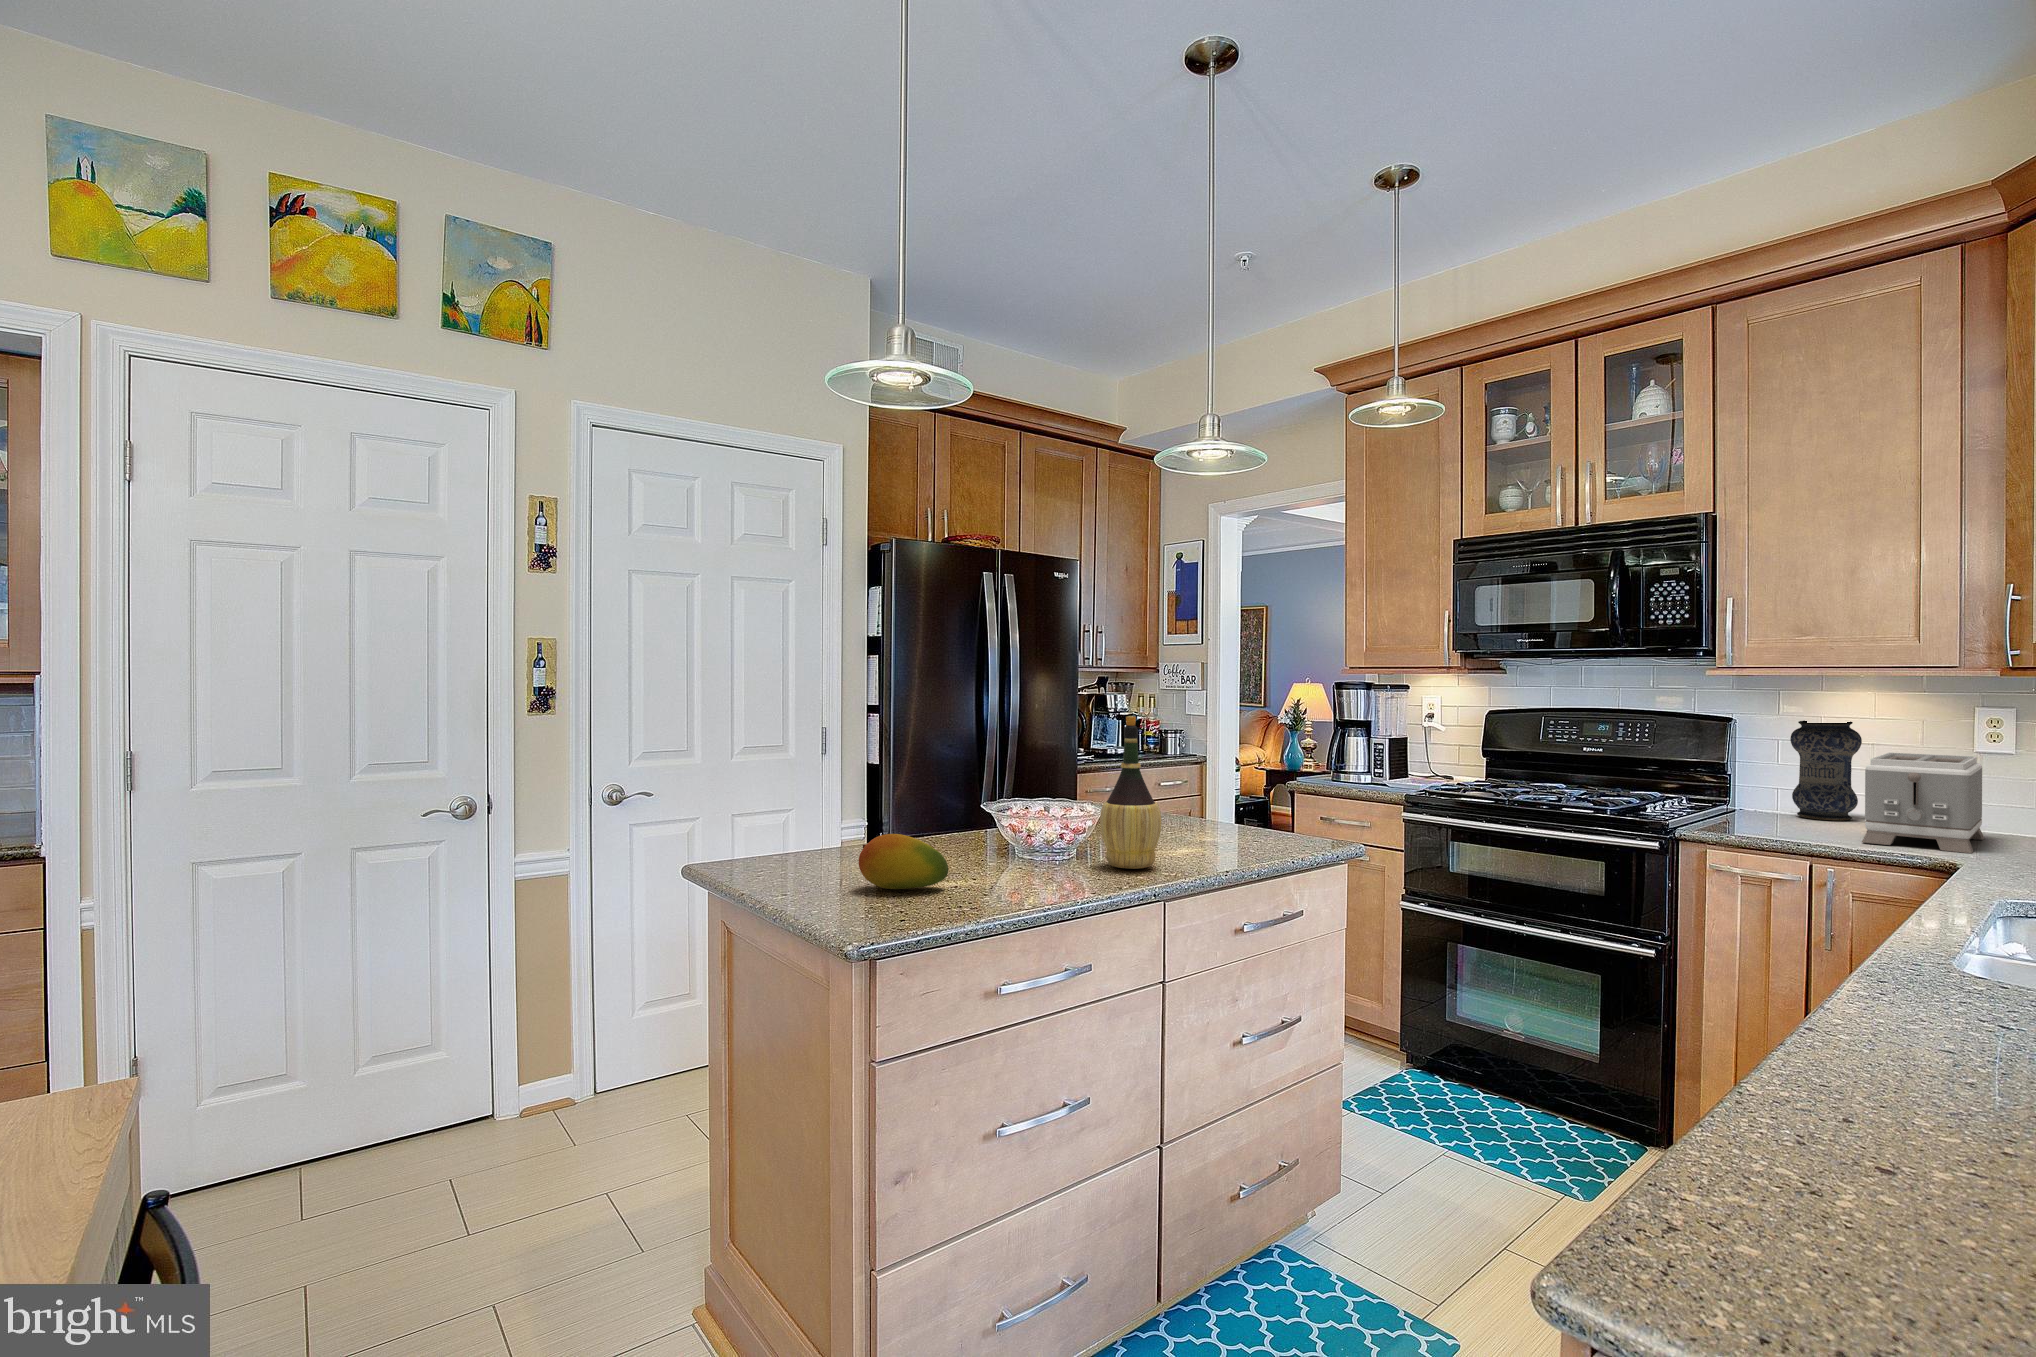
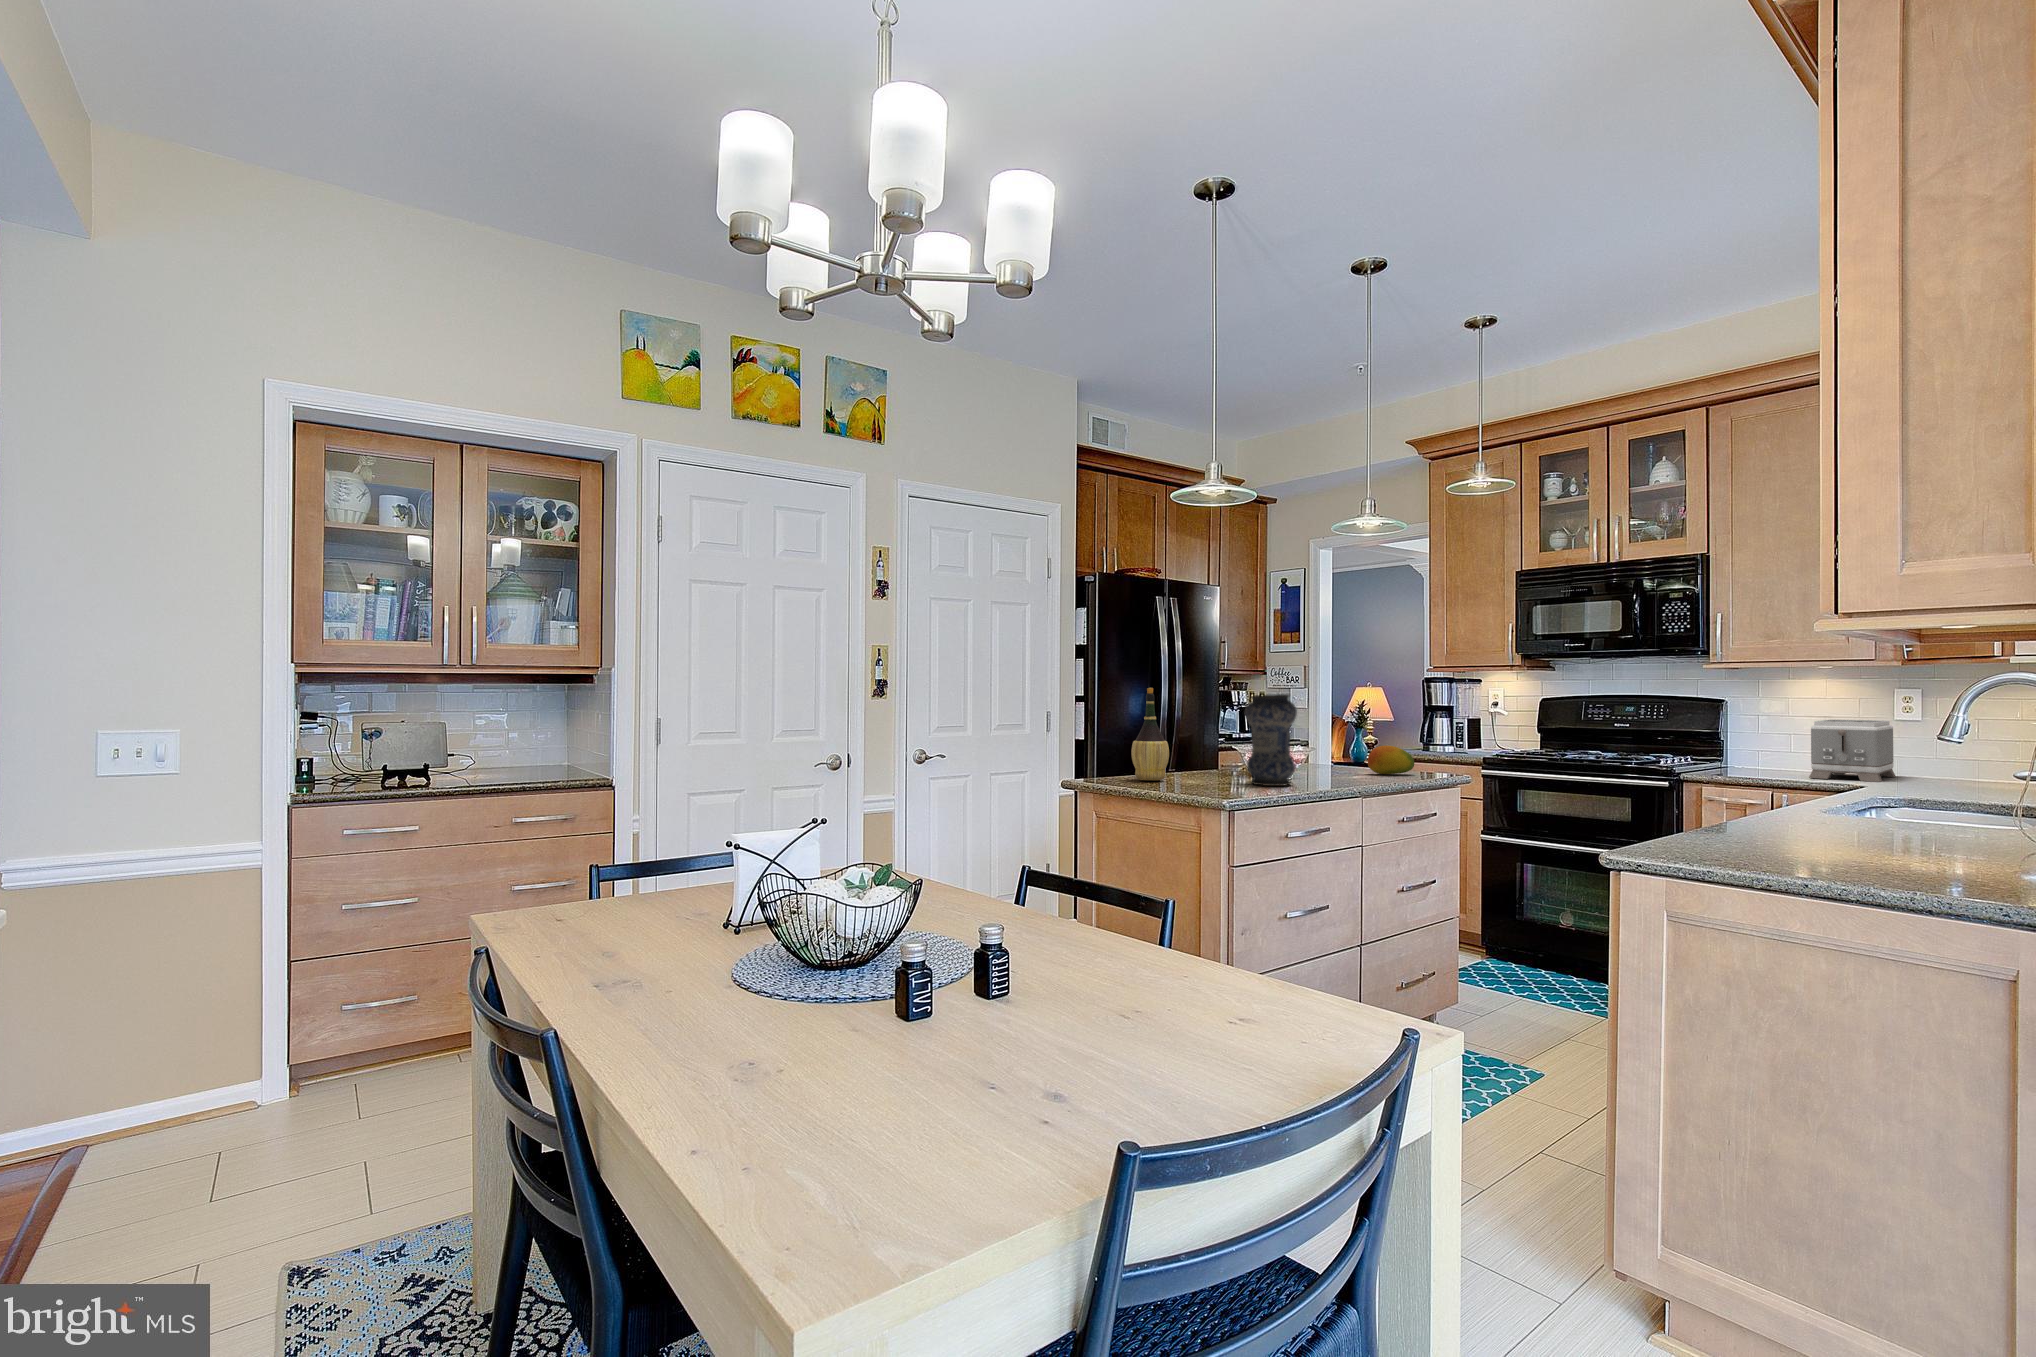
wine bottle: present [1100,716,1161,869] -> present [1131,688,1169,781]
vase: present [1790,721,1862,821] -> present [1245,694,1297,786]
fruit: present [859,834,948,889] -> present [1368,746,1414,774]

